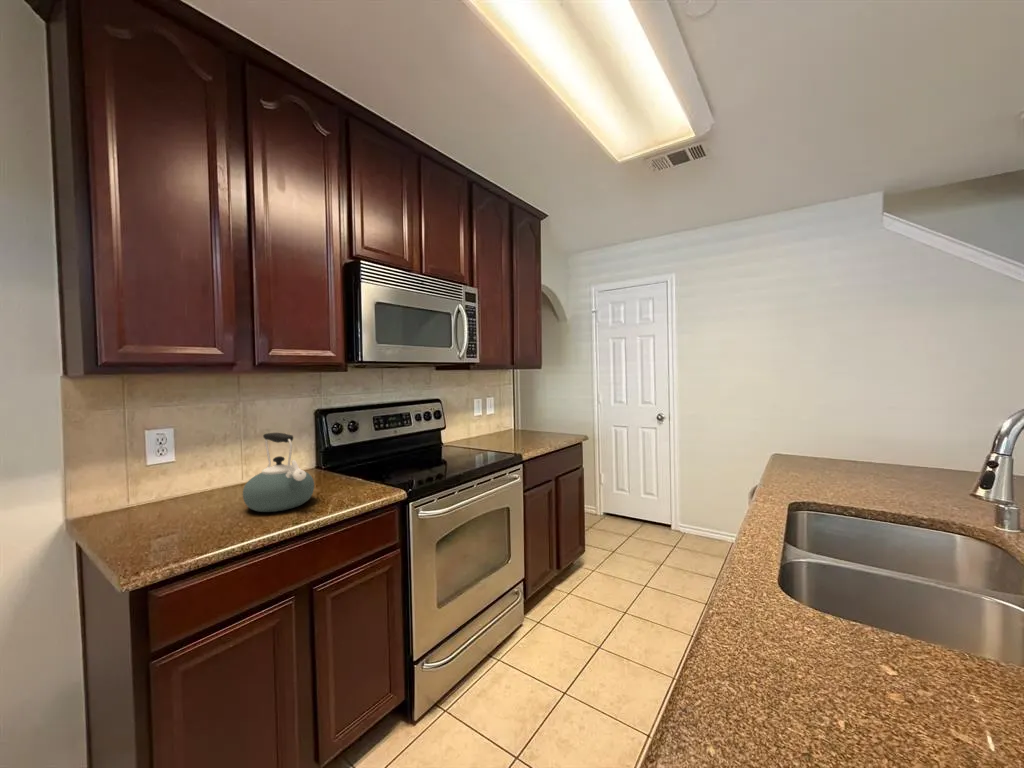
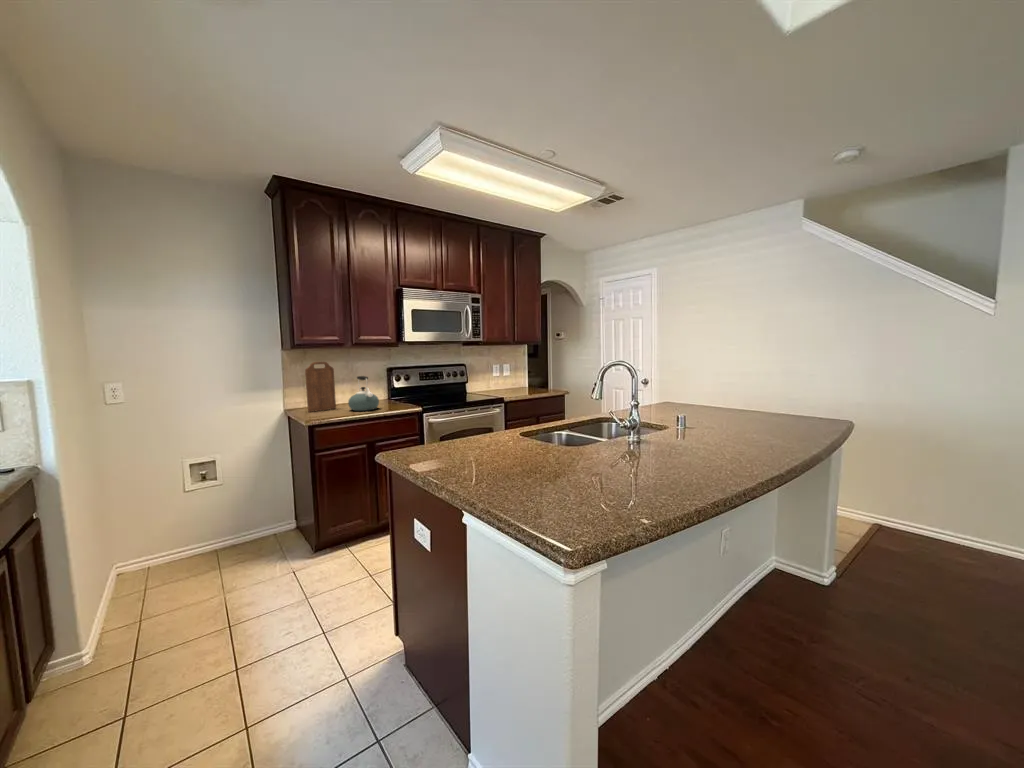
cutting board: none [129,403,209,524] -> present [305,362,336,412]

